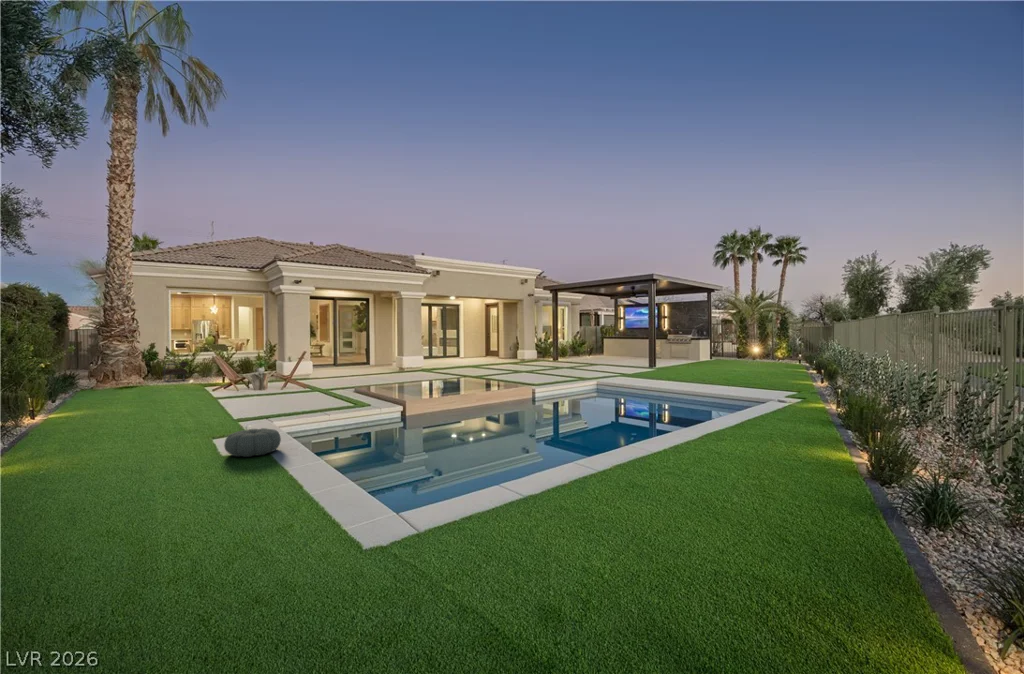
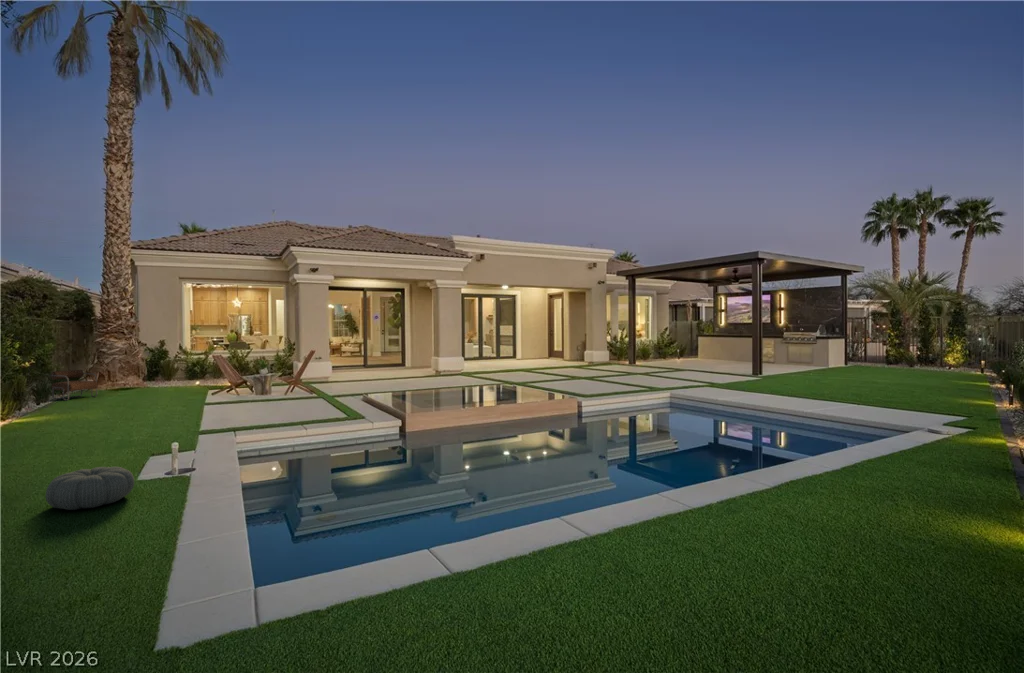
armchair: present [162,361,187,381] -> present [50,370,98,400]

